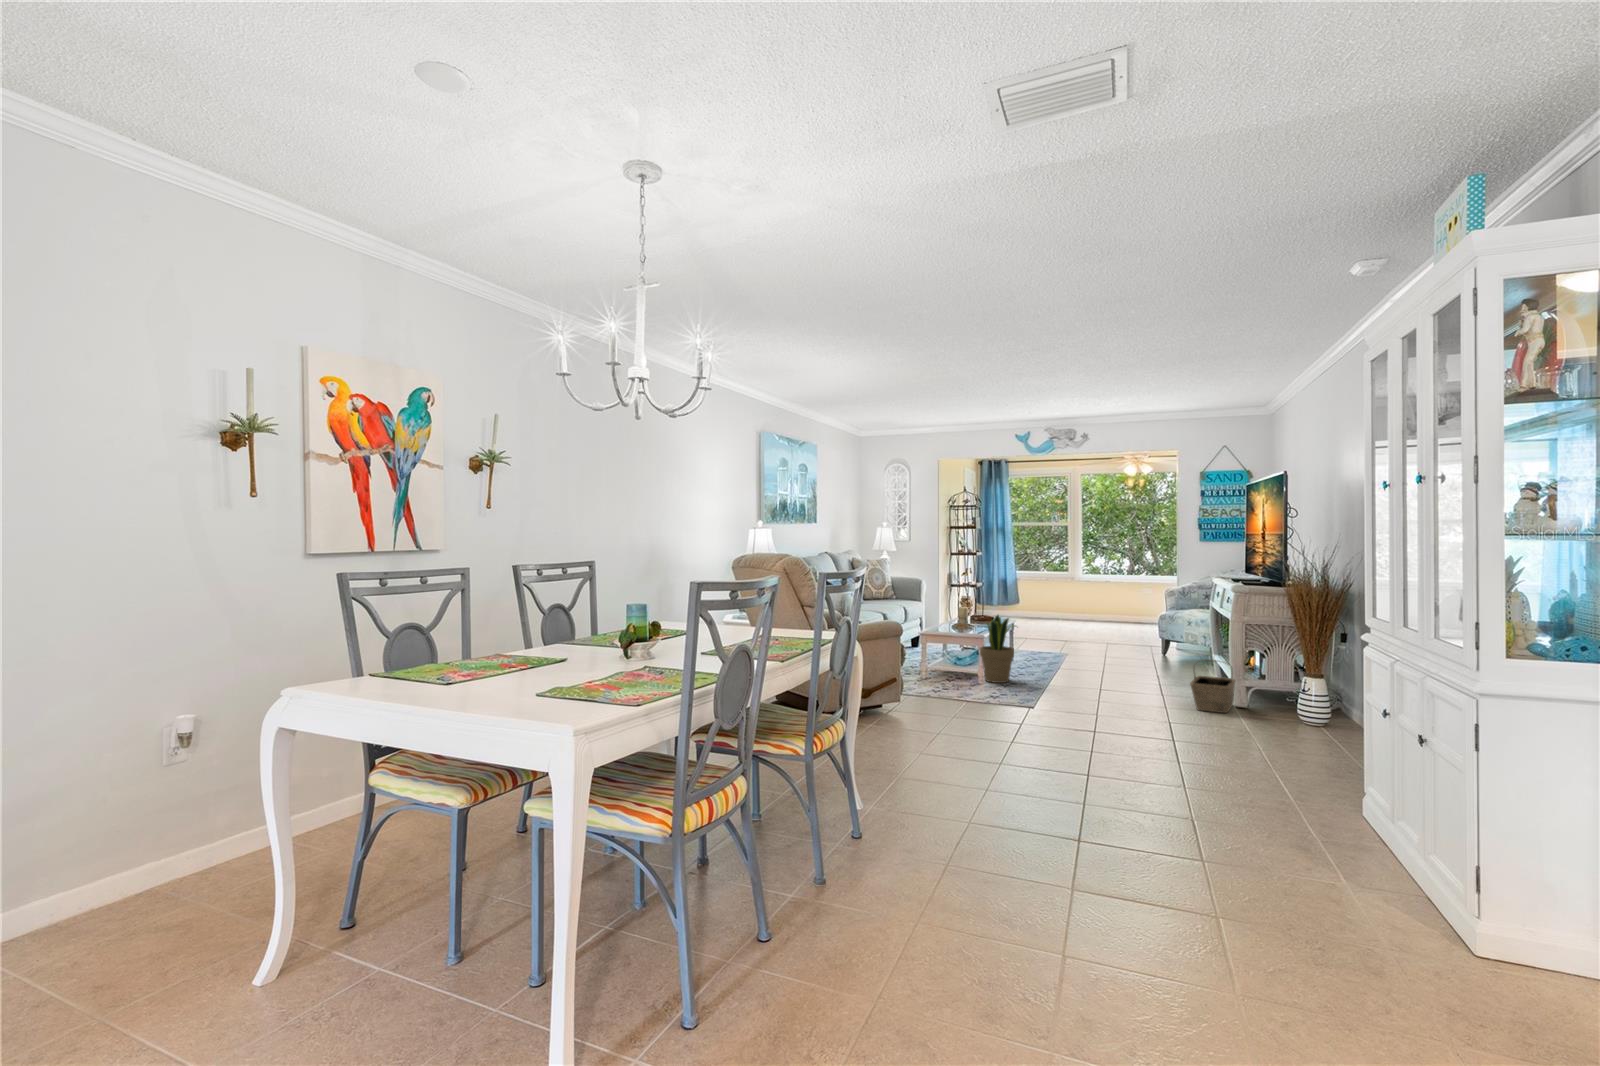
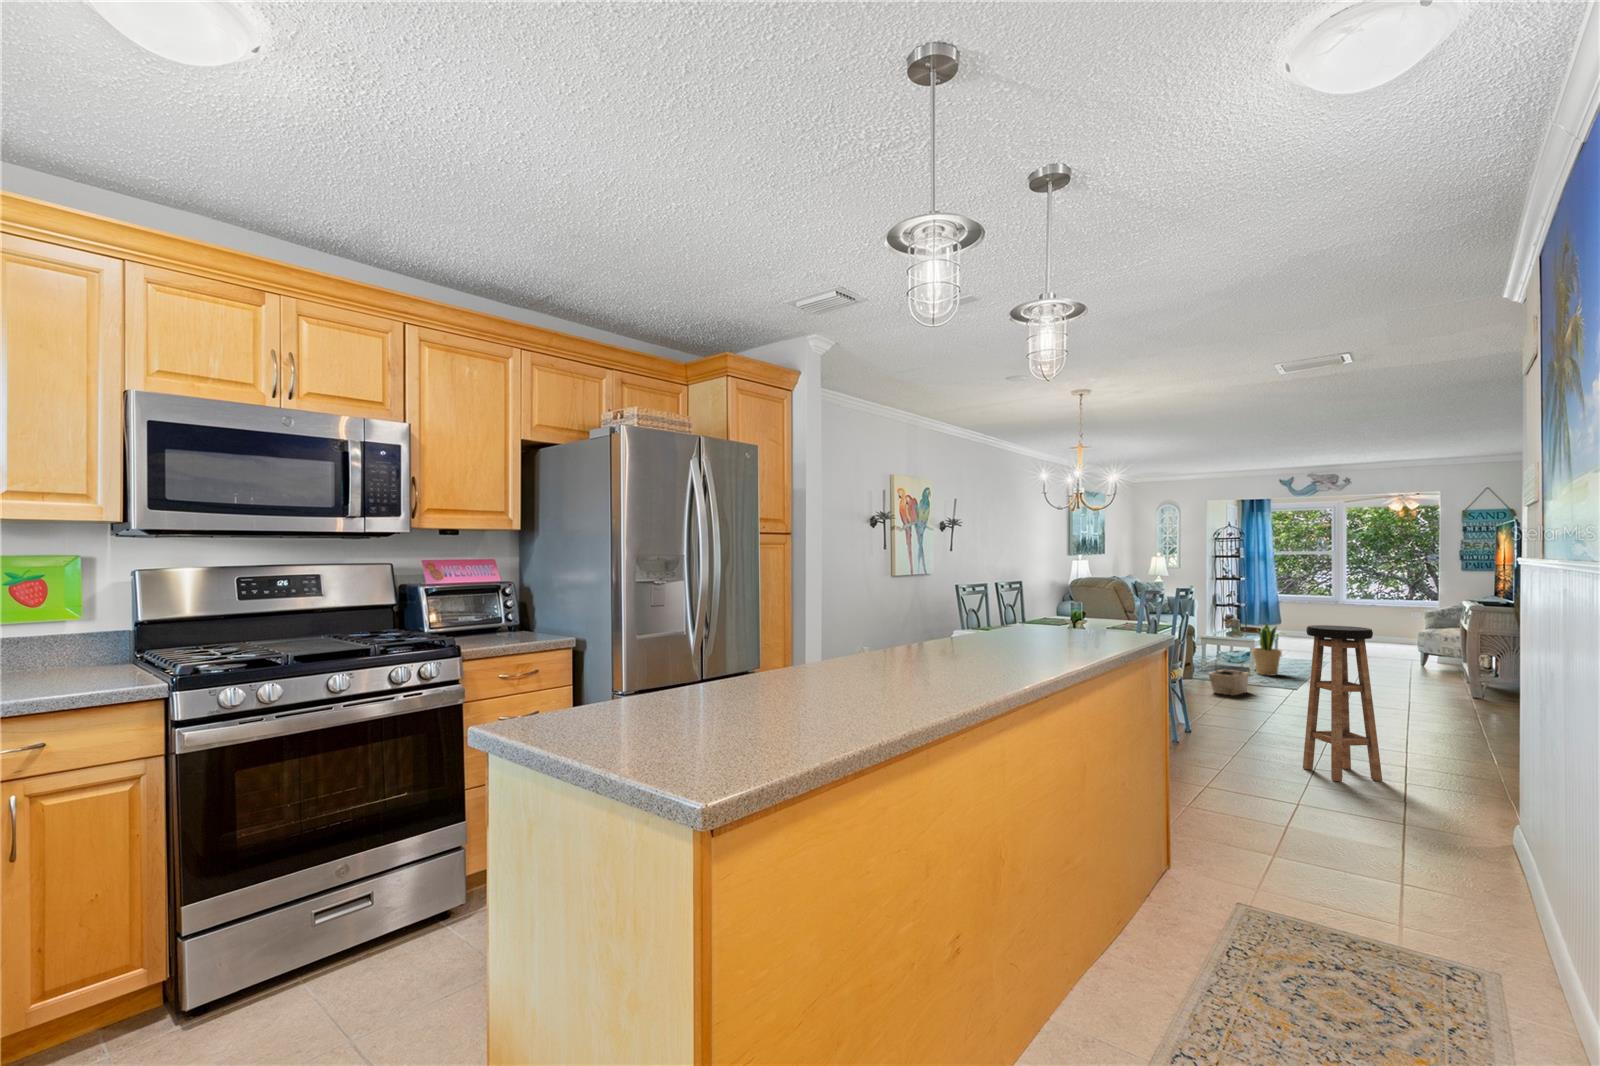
bar stool: none [1031,647,1164,961] -> present [1303,625,1382,781]
basket: present [1190,660,1235,713] -> present [1209,665,1249,695]

